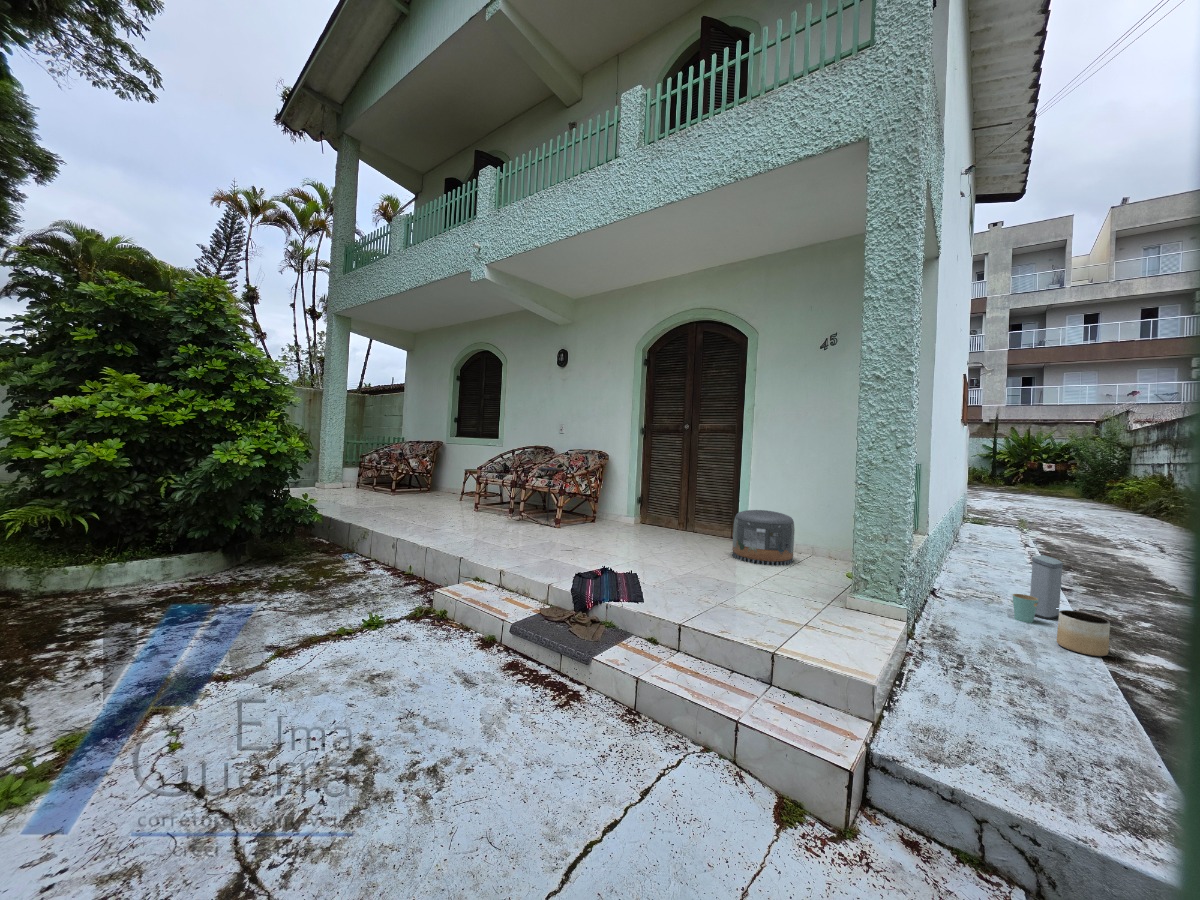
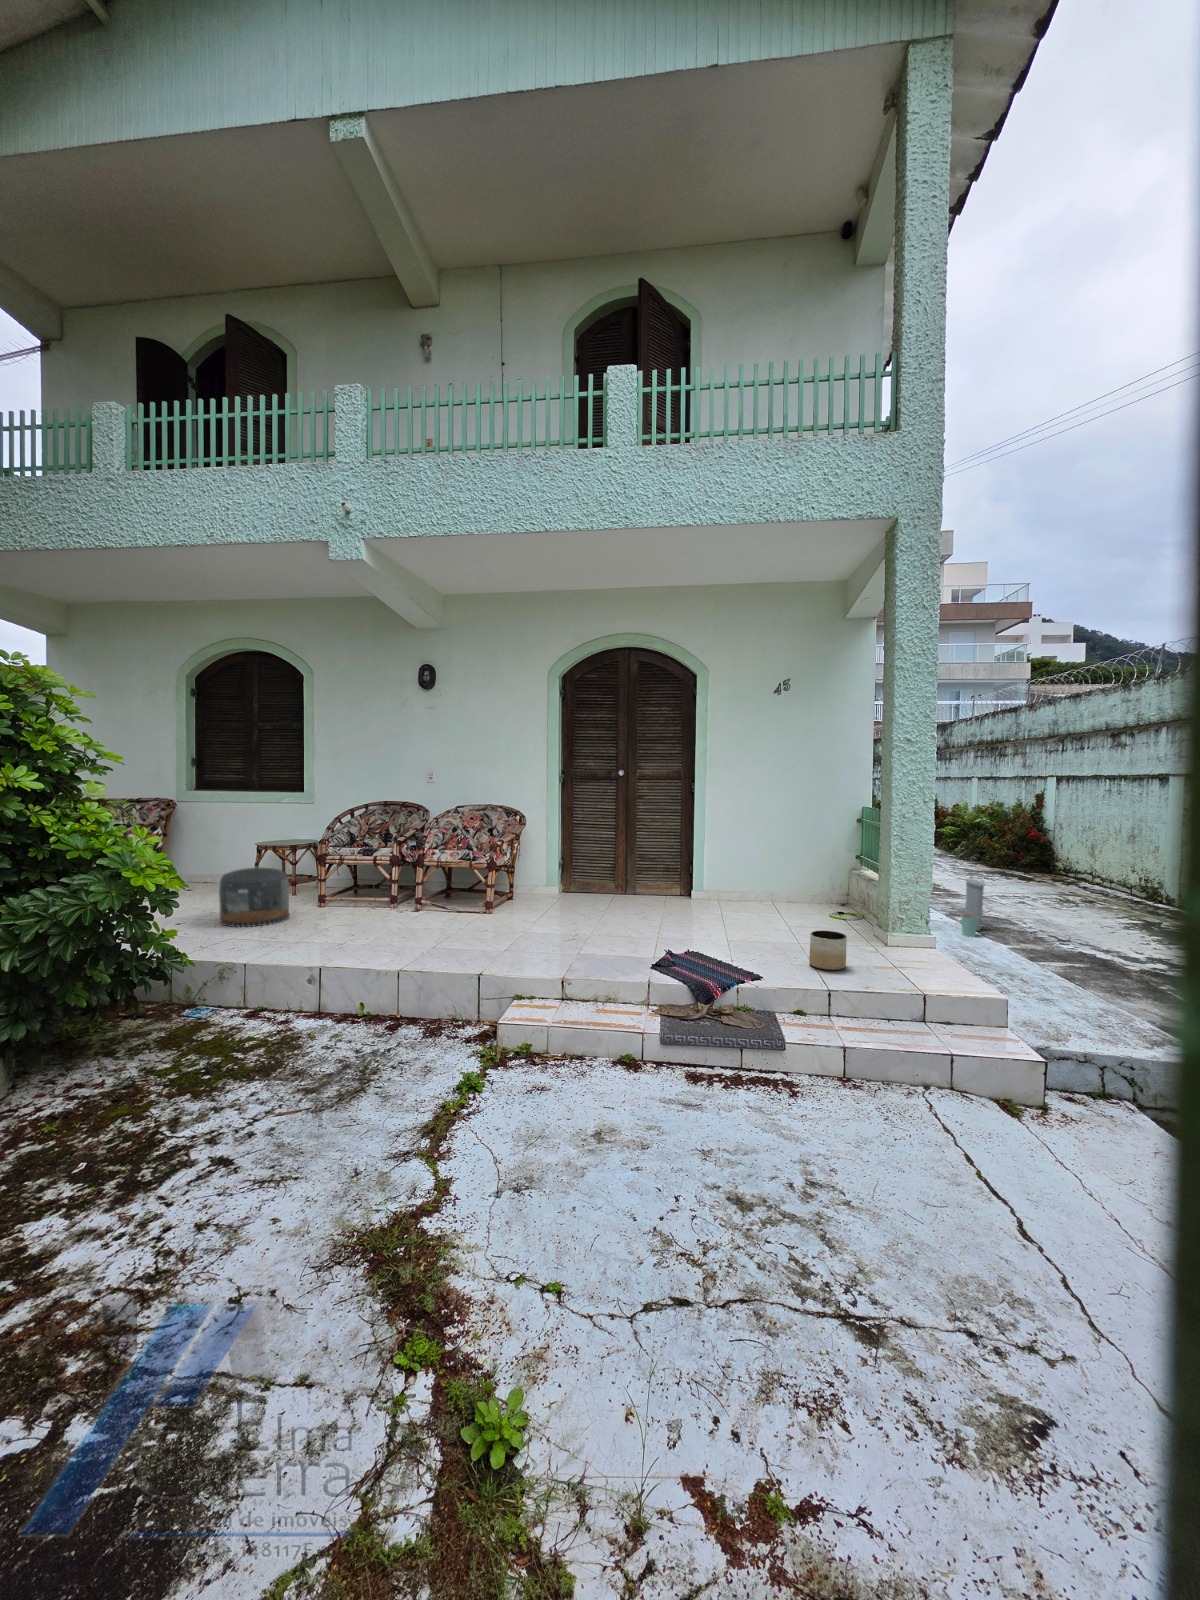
side table: present [537,467,562,525] -> none [464,836,500,919]
pouf: present [732,510,795,565] -> present [219,868,289,927]
planter: present [1057,610,1110,657] -> present [809,930,847,971]

